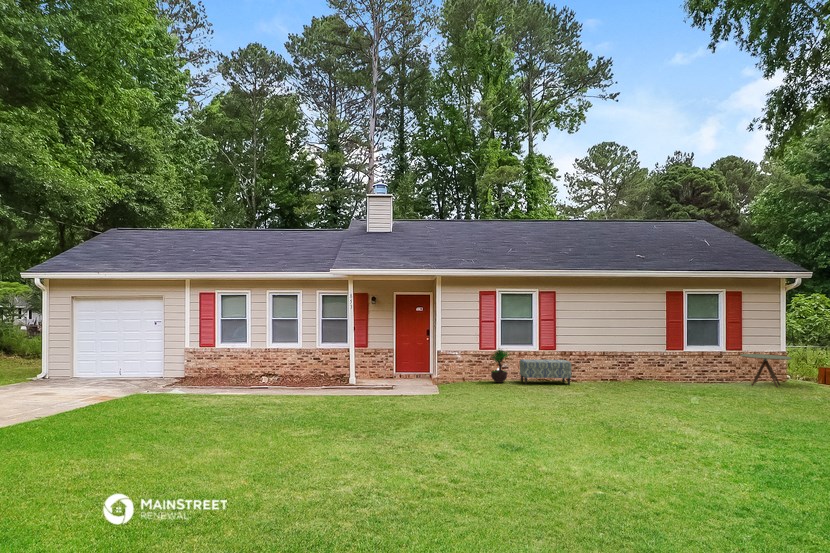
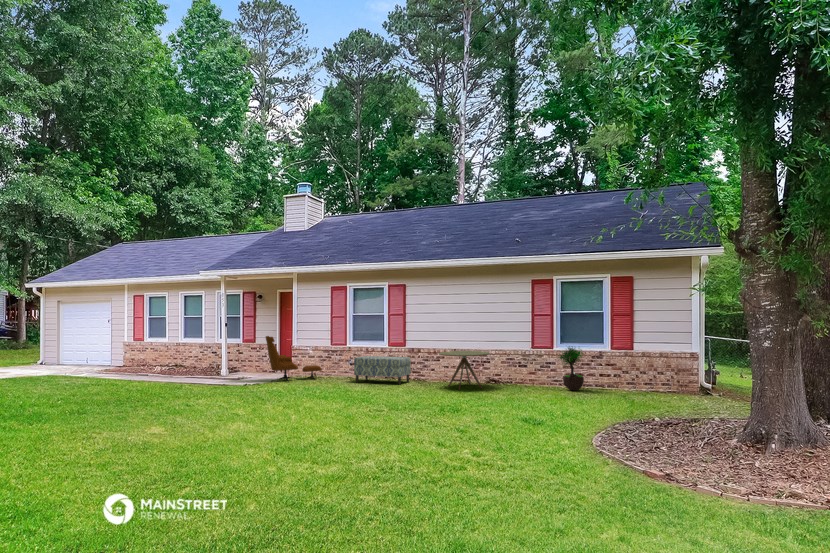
lounge chair: none [439,342,479,388] -> present [266,336,322,382]
potted tree: present [491,349,509,383] -> present [559,348,584,390]
round table: present [740,354,792,388] -> present [439,351,489,390]

